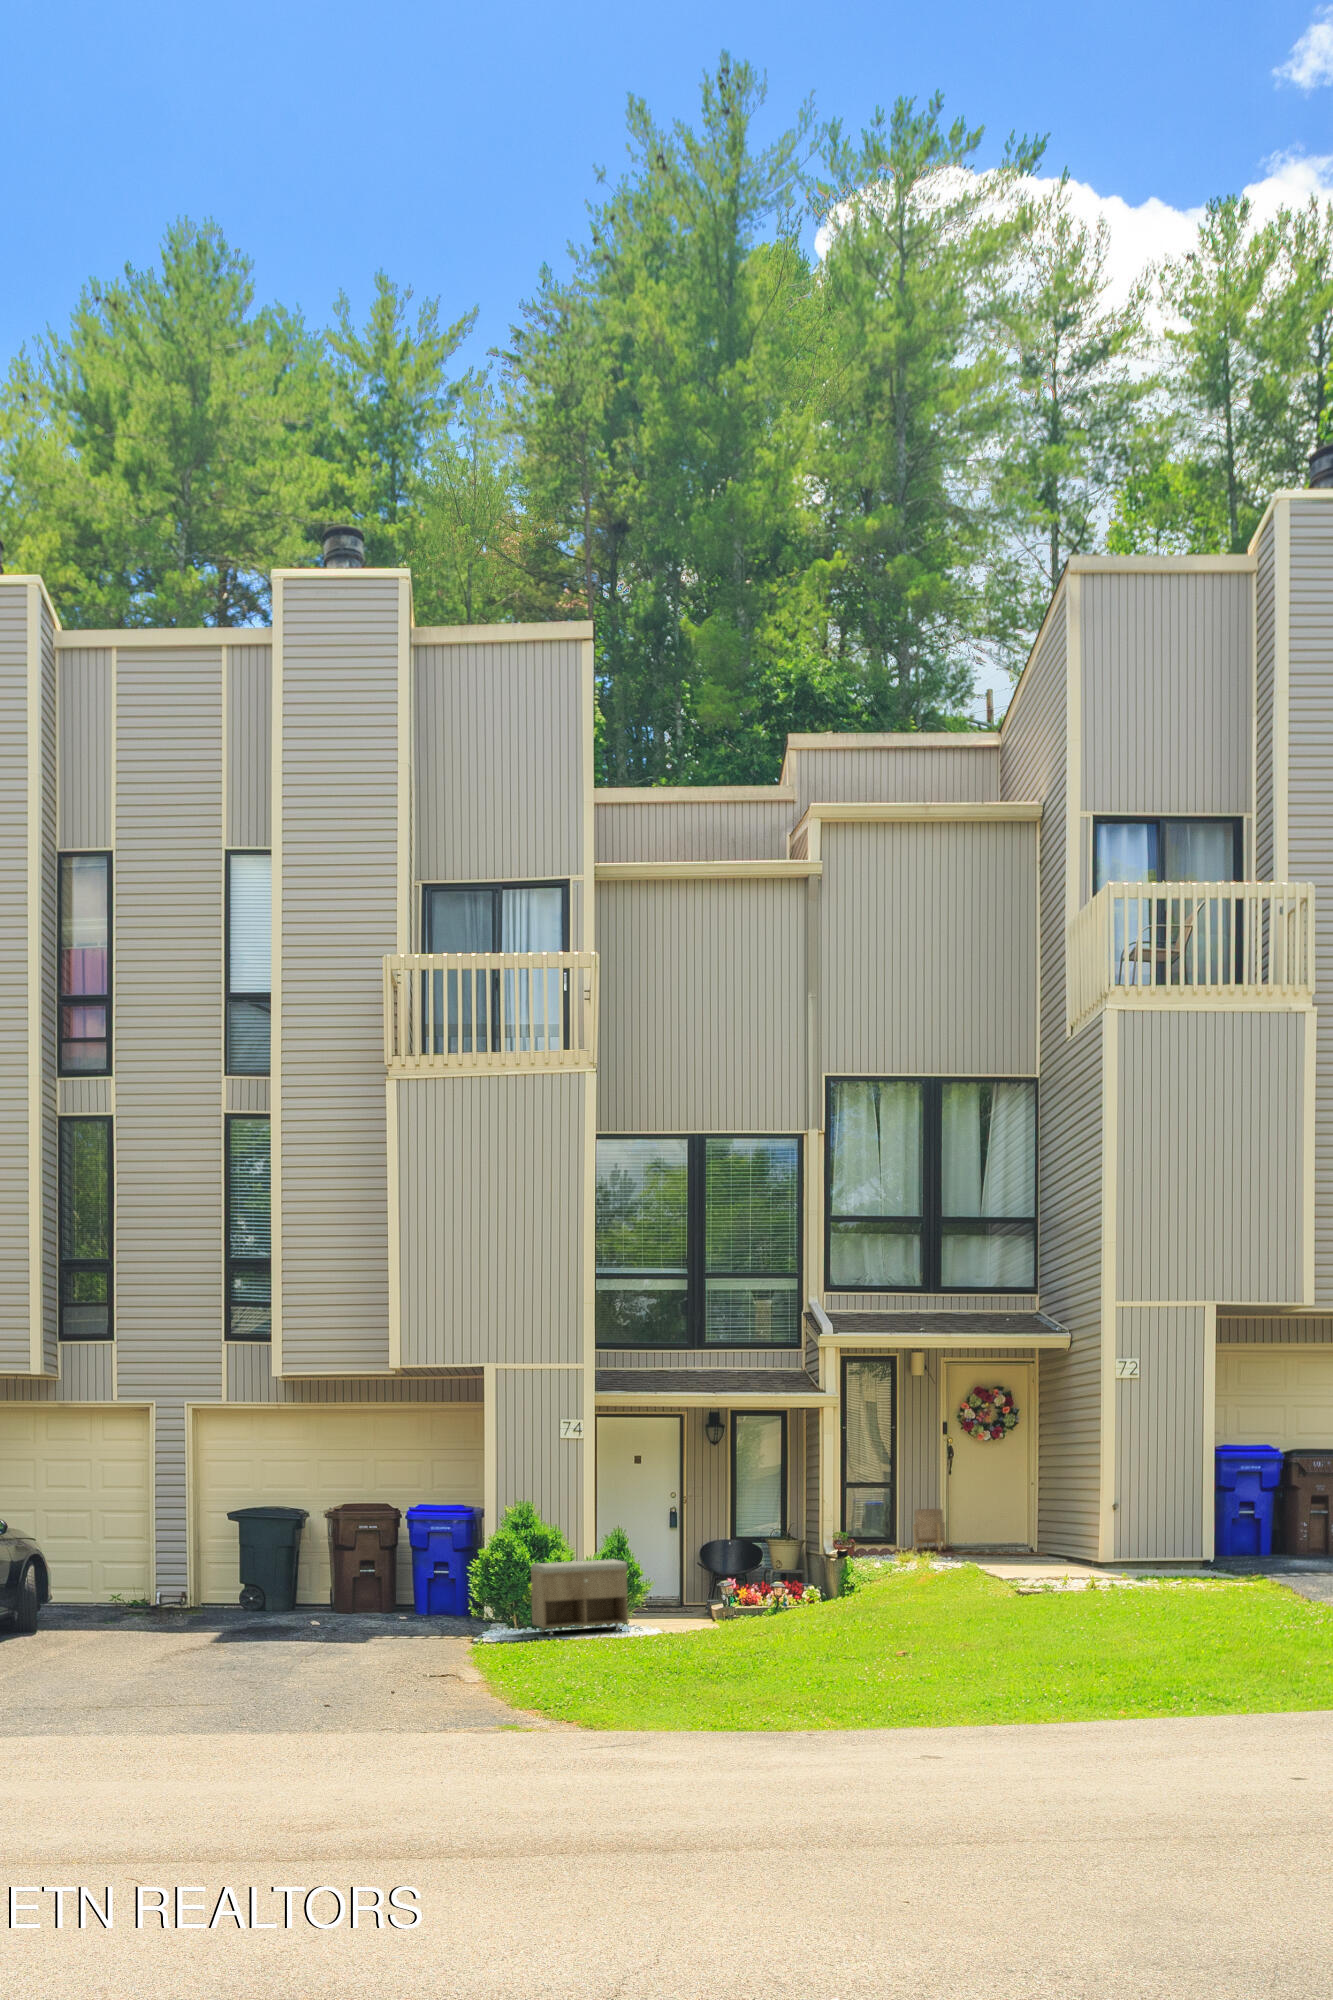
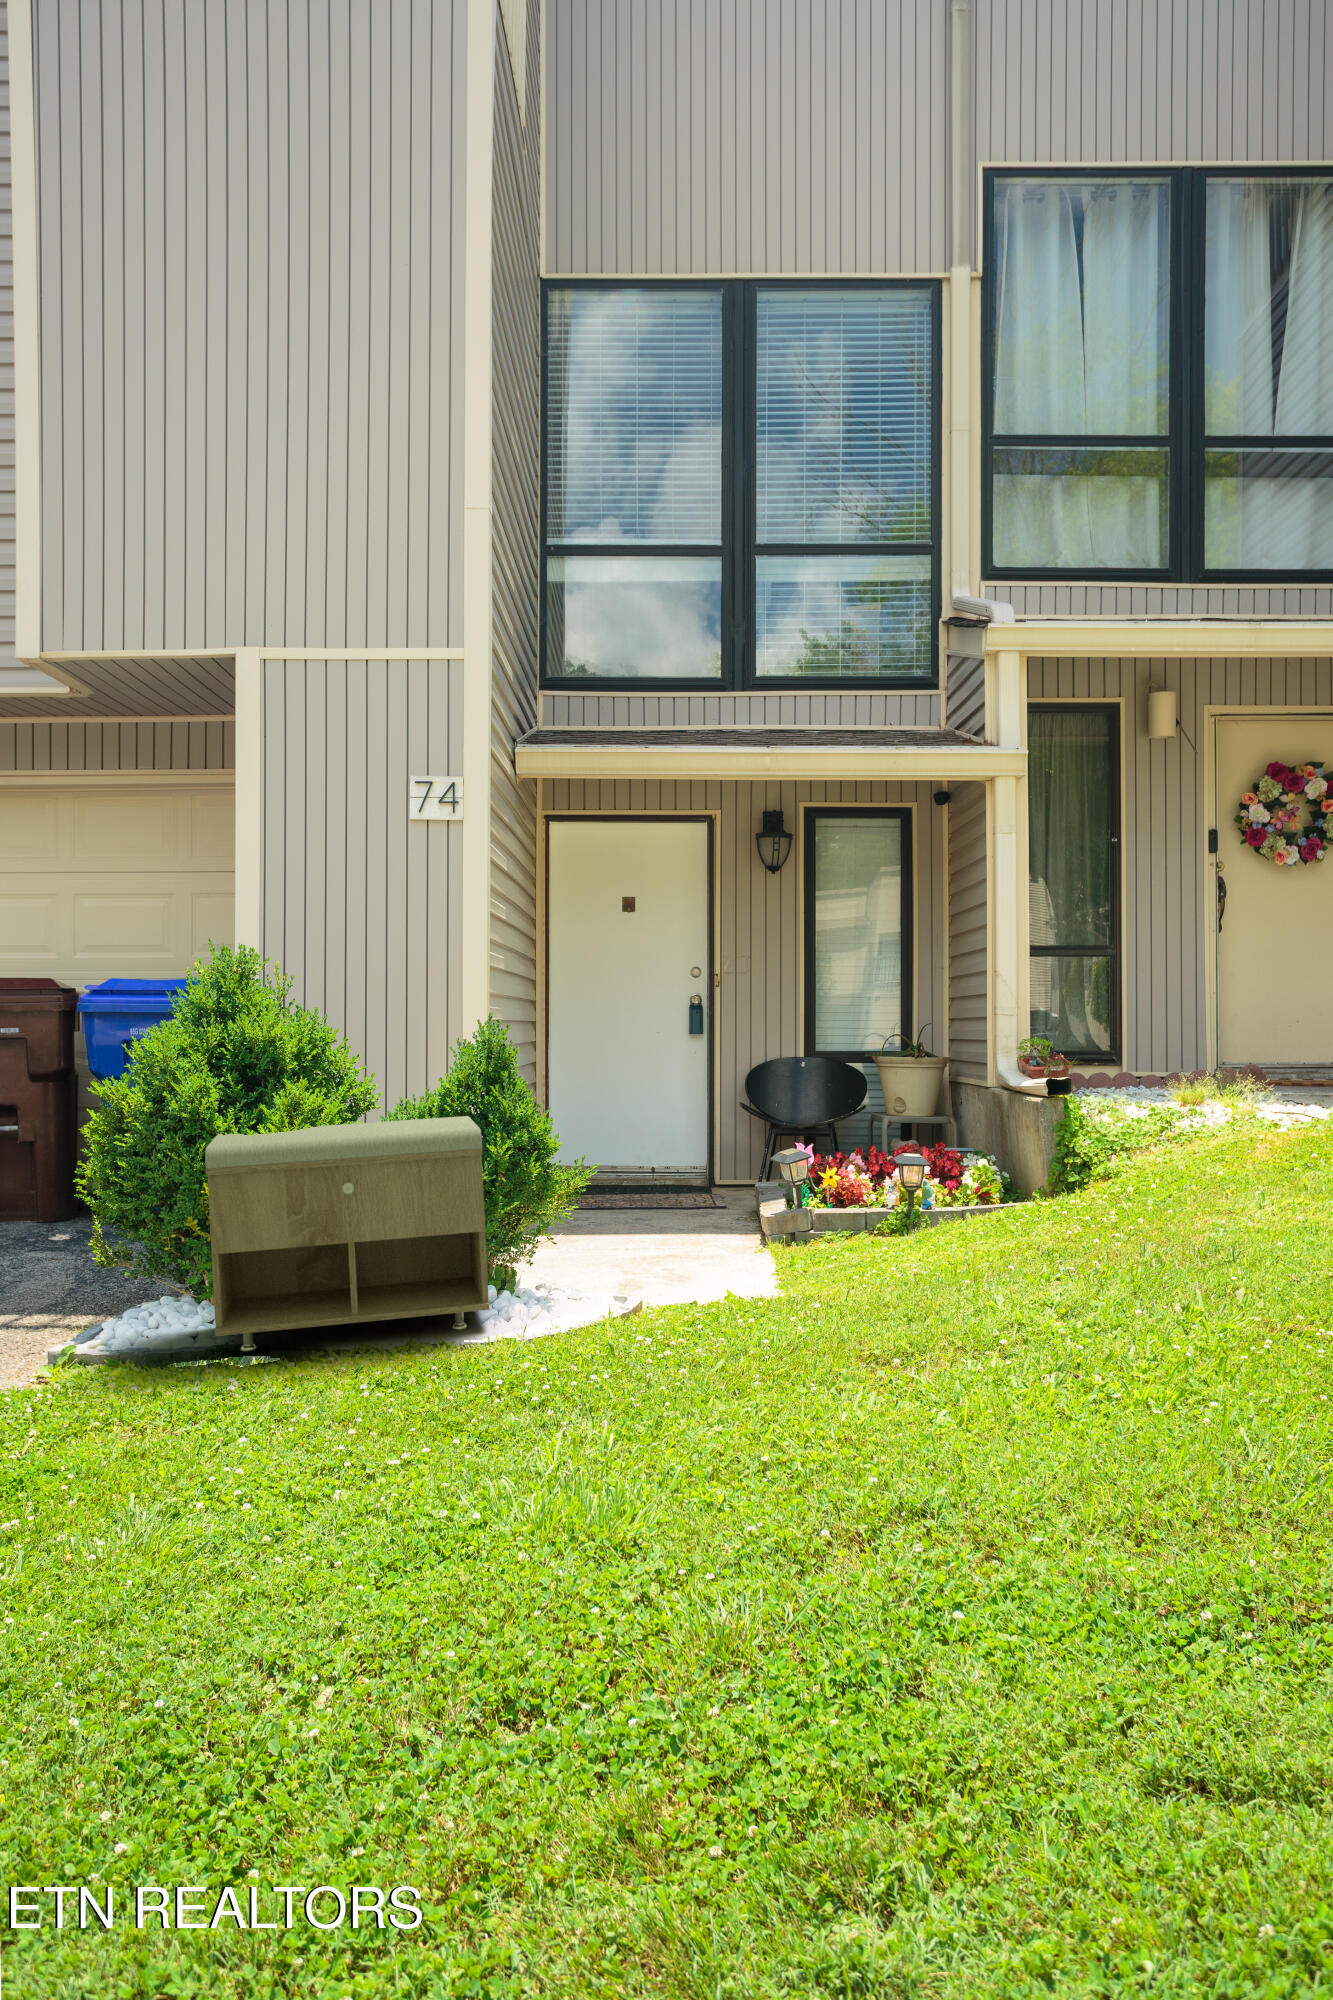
planter: present [913,1509,946,1550] -> none [1161,993,1222,1074]

